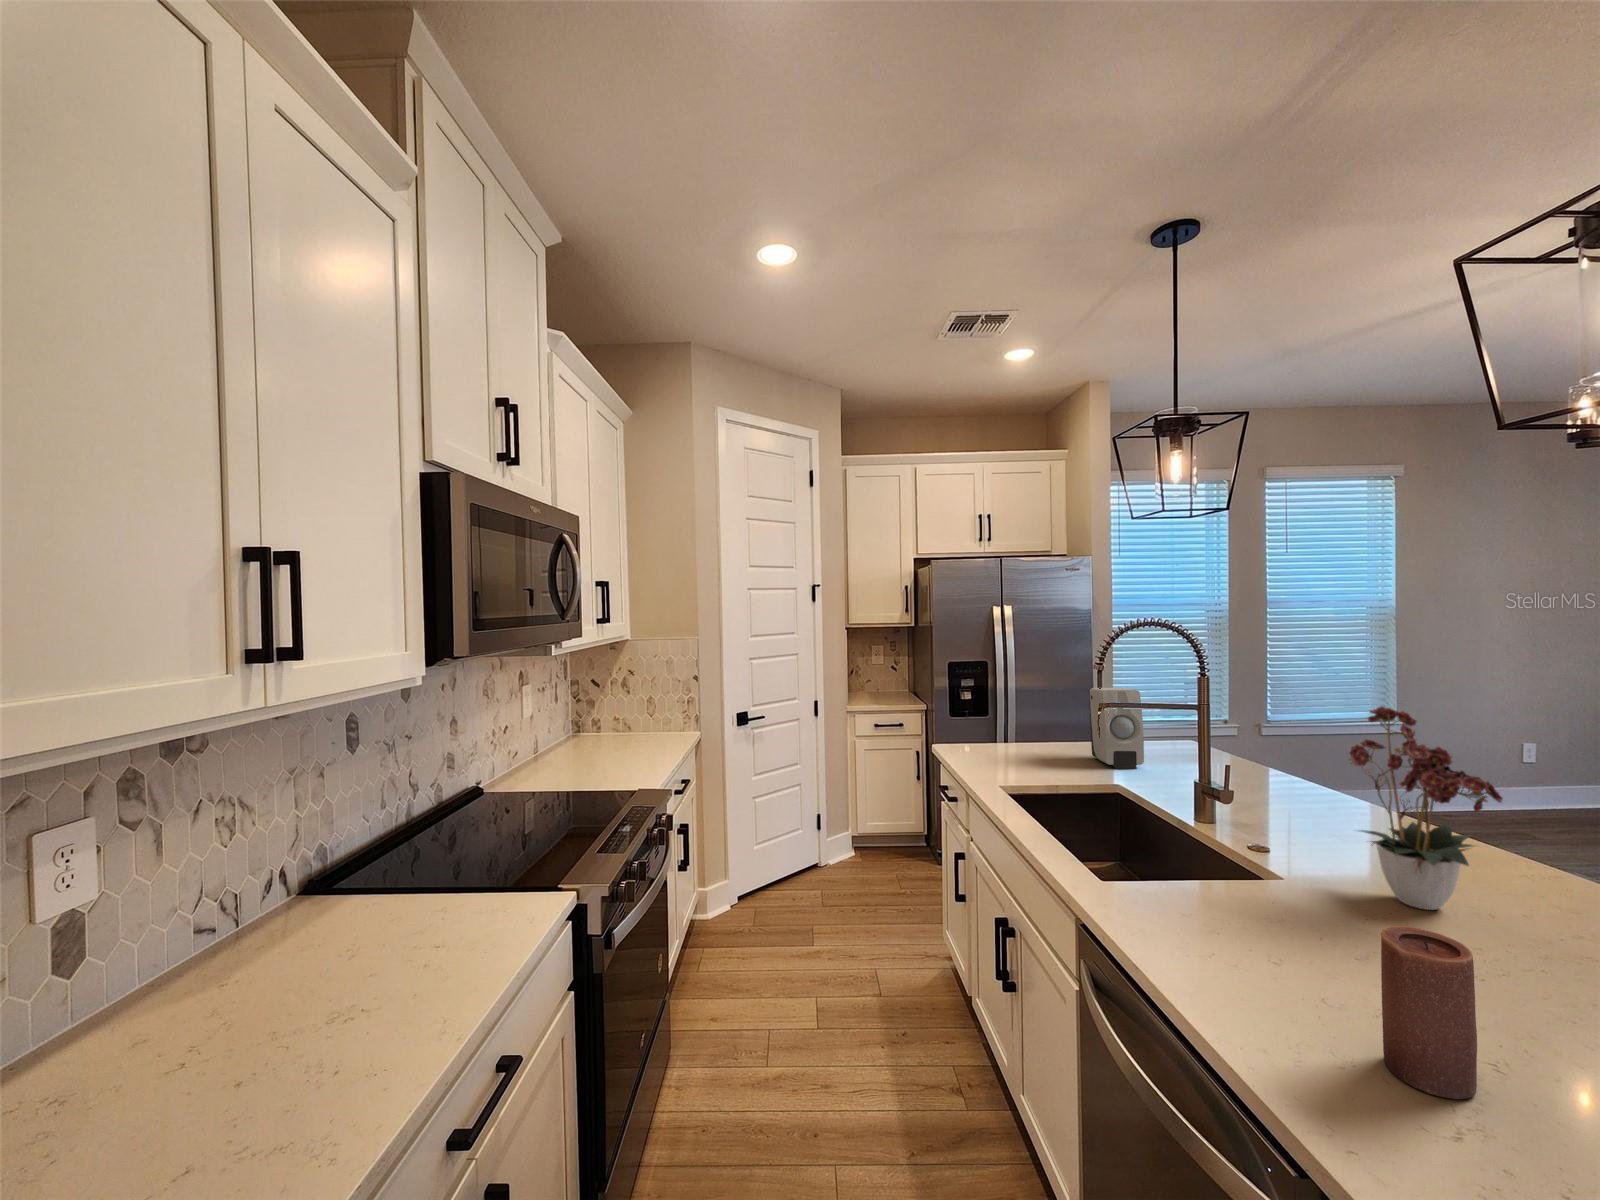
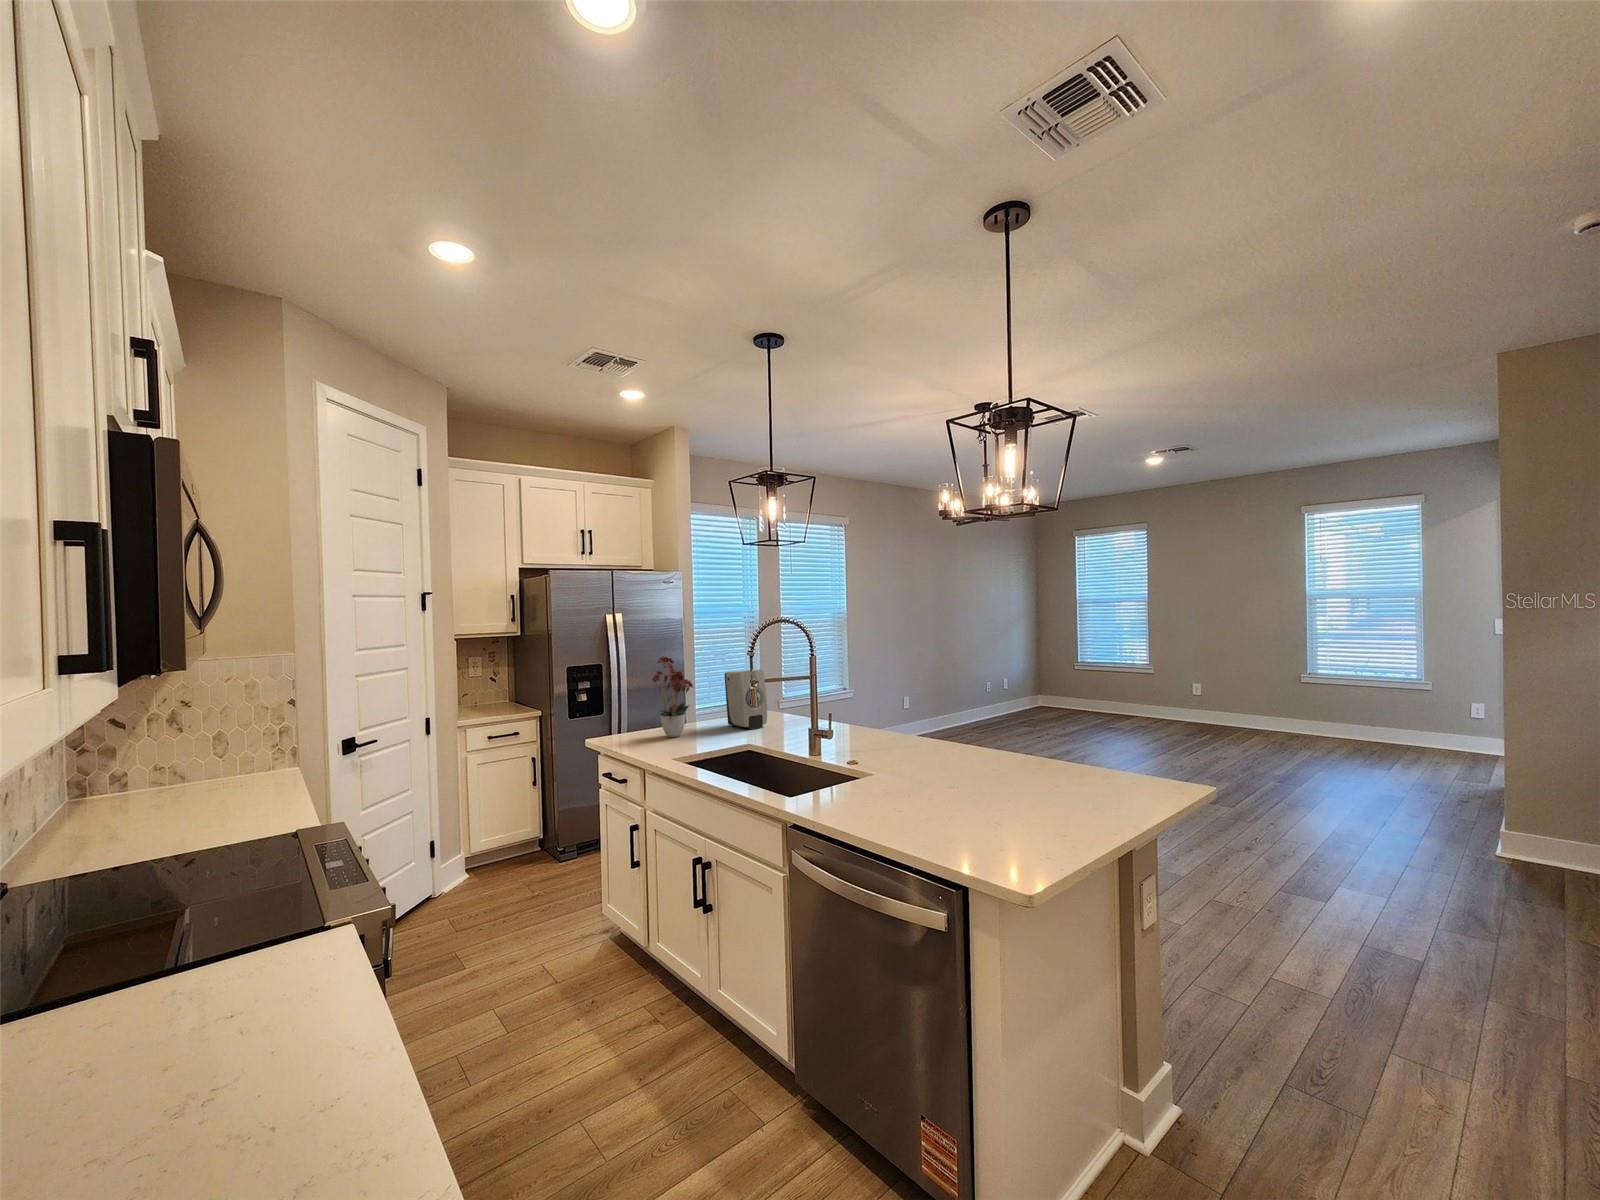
flower arrangement: present [1349,706,1503,910] -> present [652,656,693,737]
candle: present [1381,926,1477,1099] -> none [975,751,1009,823]

